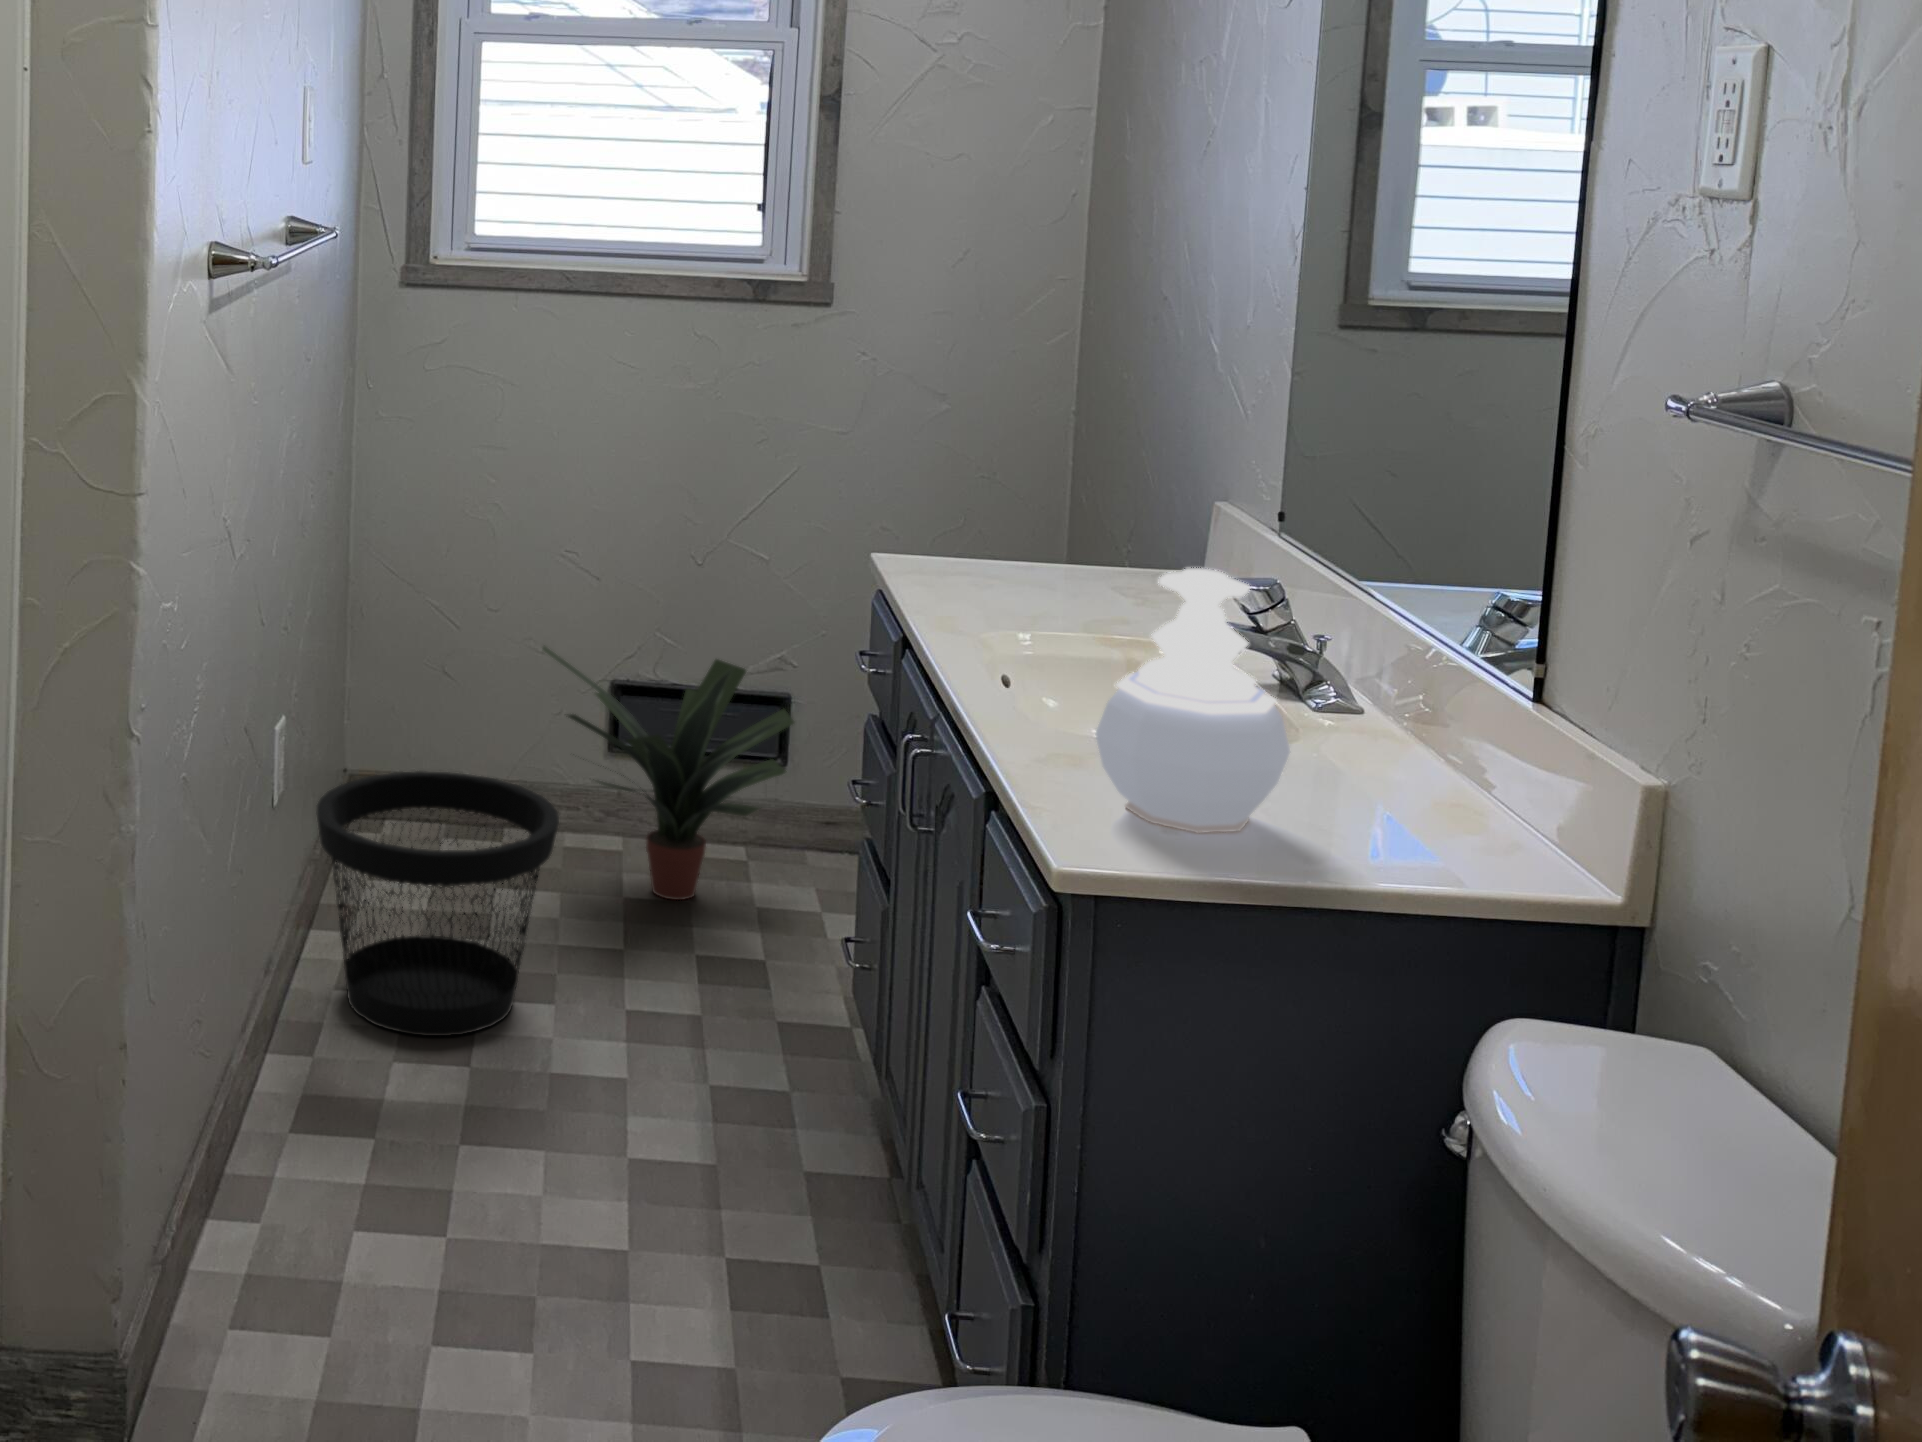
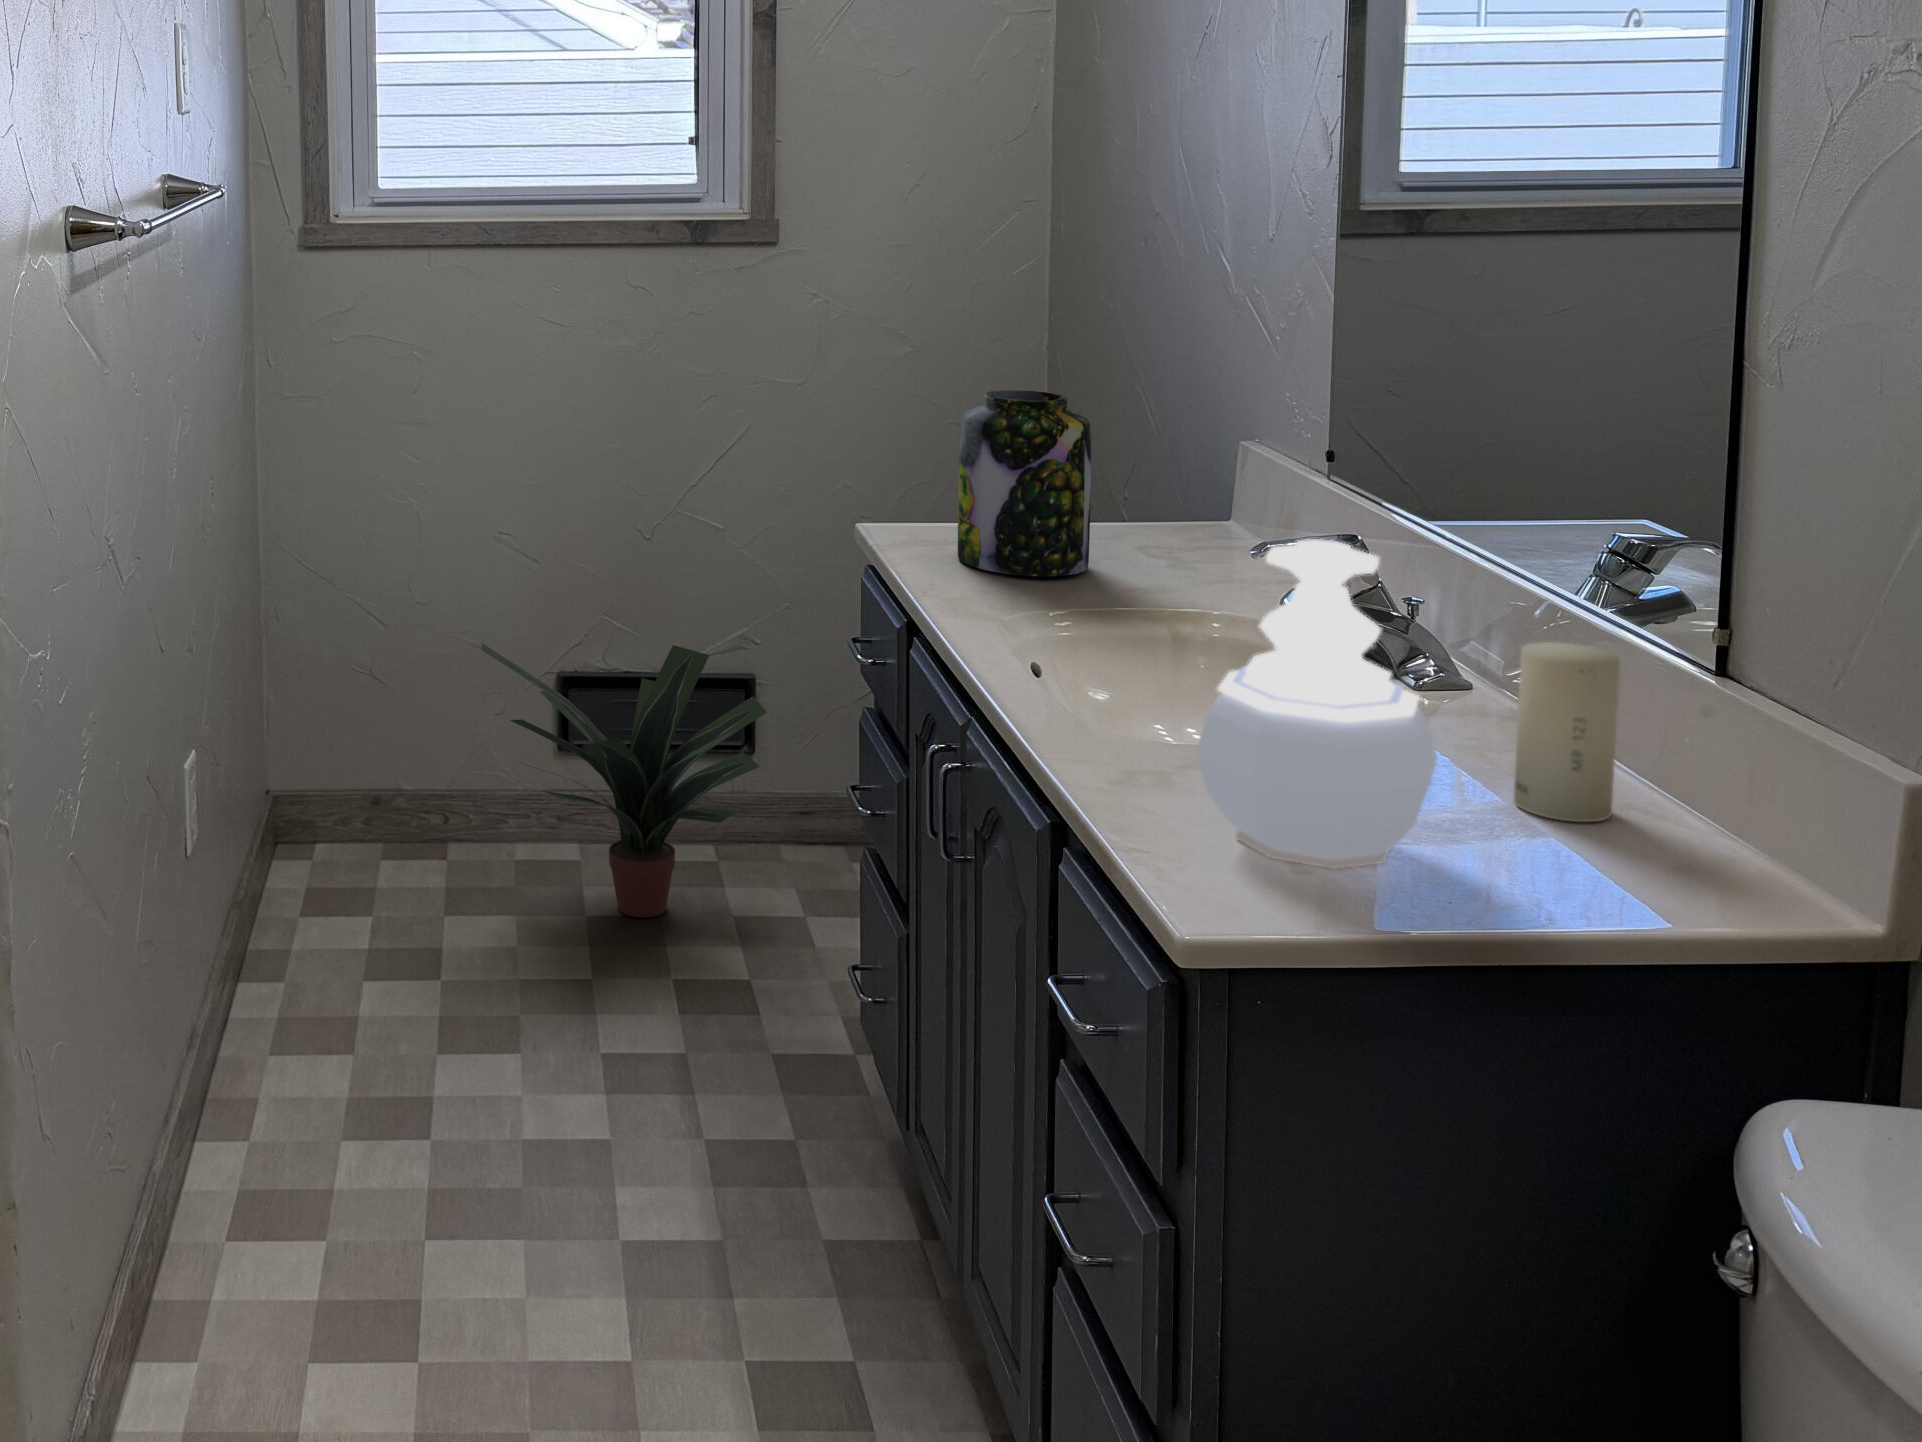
jar: none [953,442,1072,604] -> present [958,390,1091,576]
candle: none [1365,668,1454,815] -> present [1514,642,1620,822]
wastebasket: present [316,771,559,1036] -> none [237,798,515,1106]

